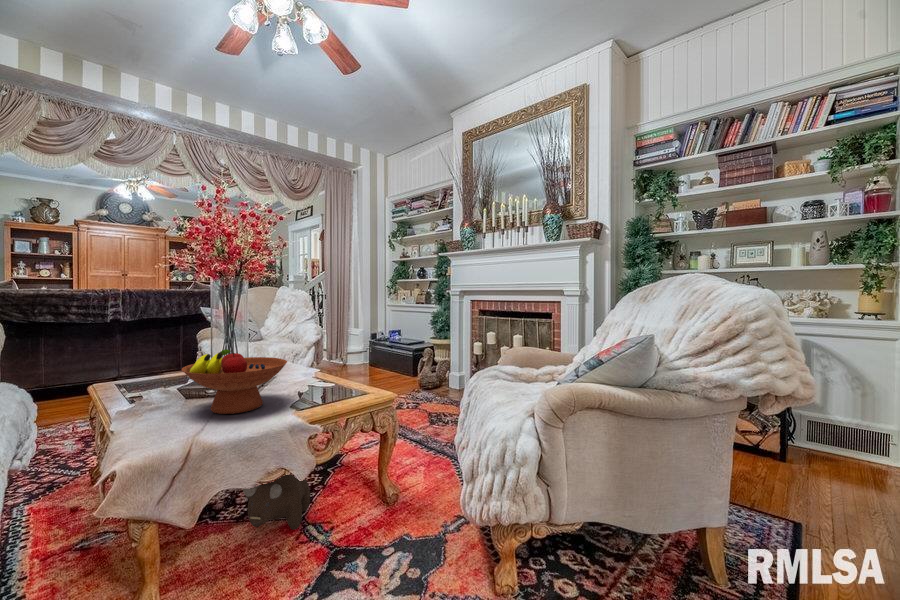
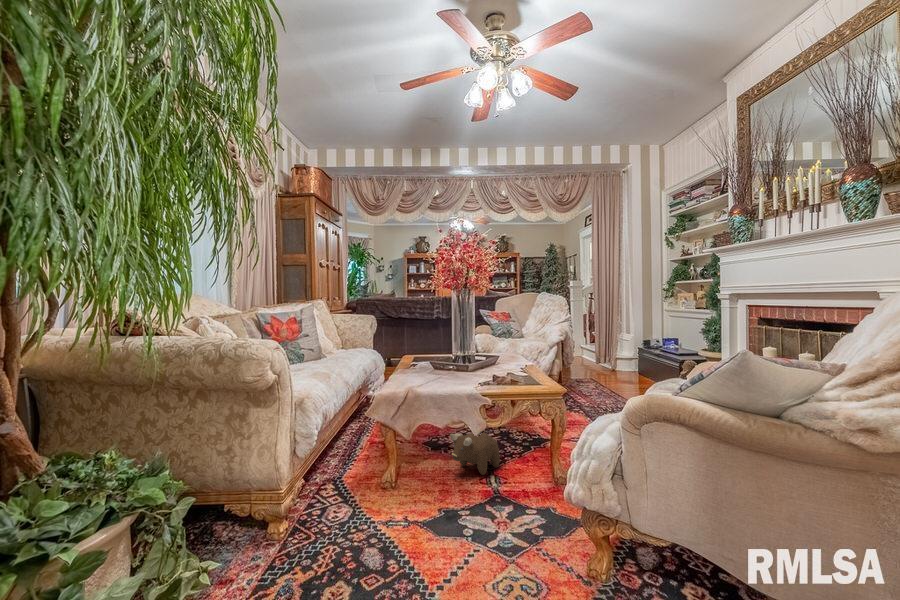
fruit bowl: present [182,349,287,414] -> none [418,341,479,383]

